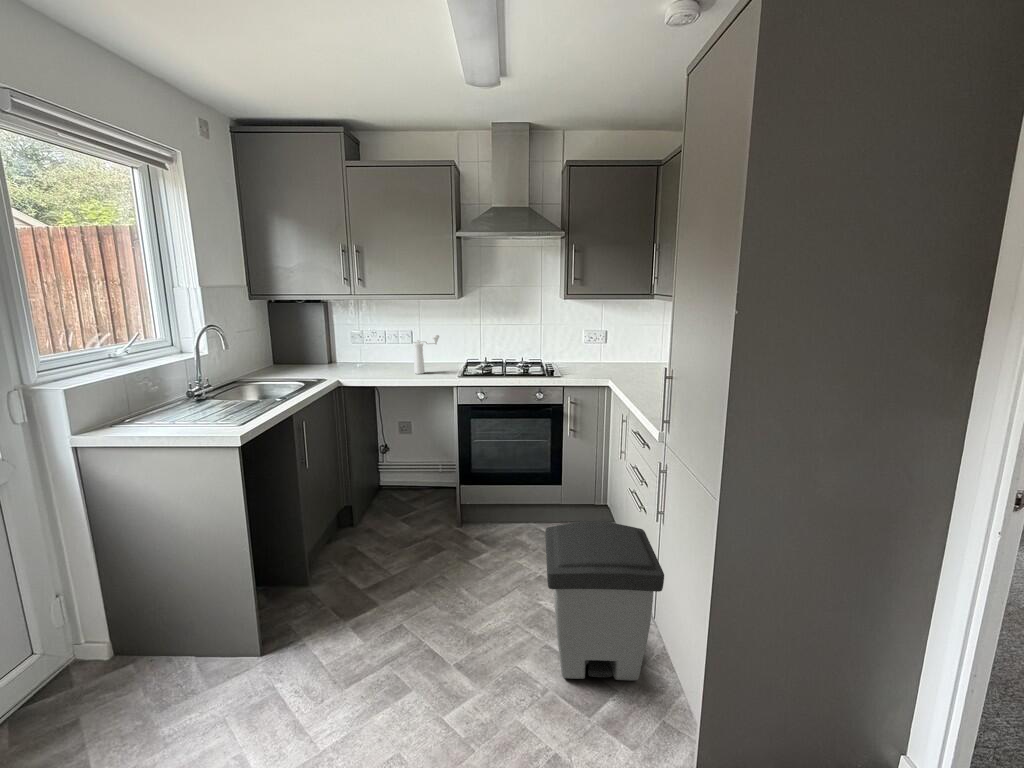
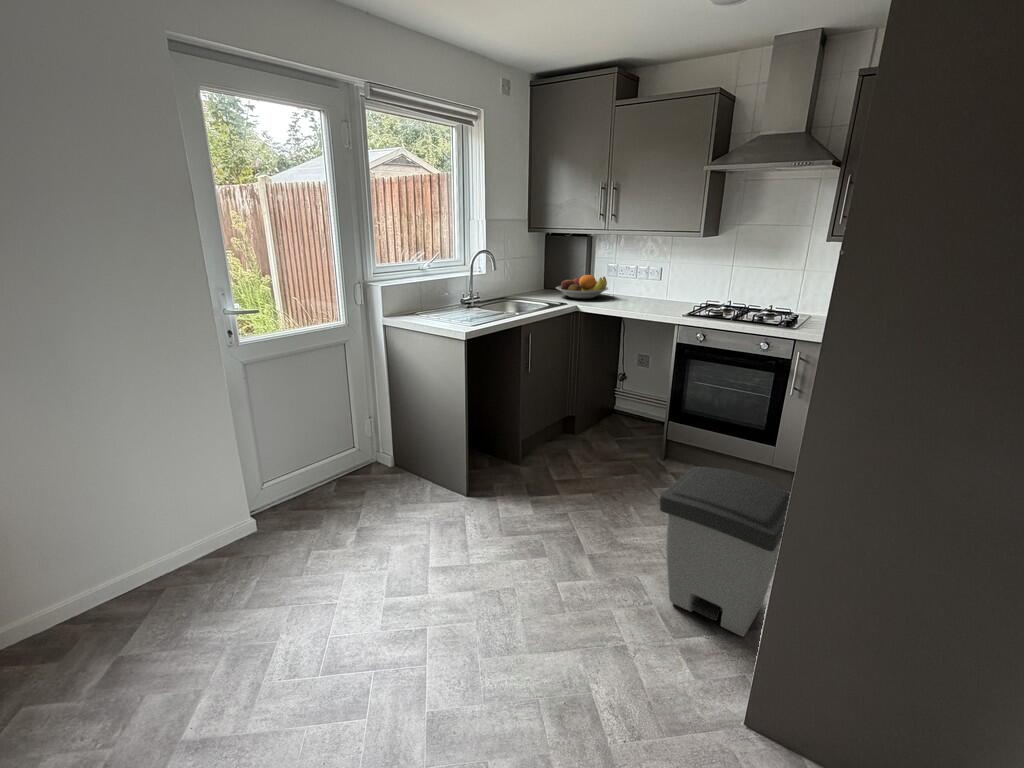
pepper mill: present [413,335,439,374] -> none [647,269,678,308]
fruit bowl: none [302,346,364,372] -> present [556,275,608,299]

